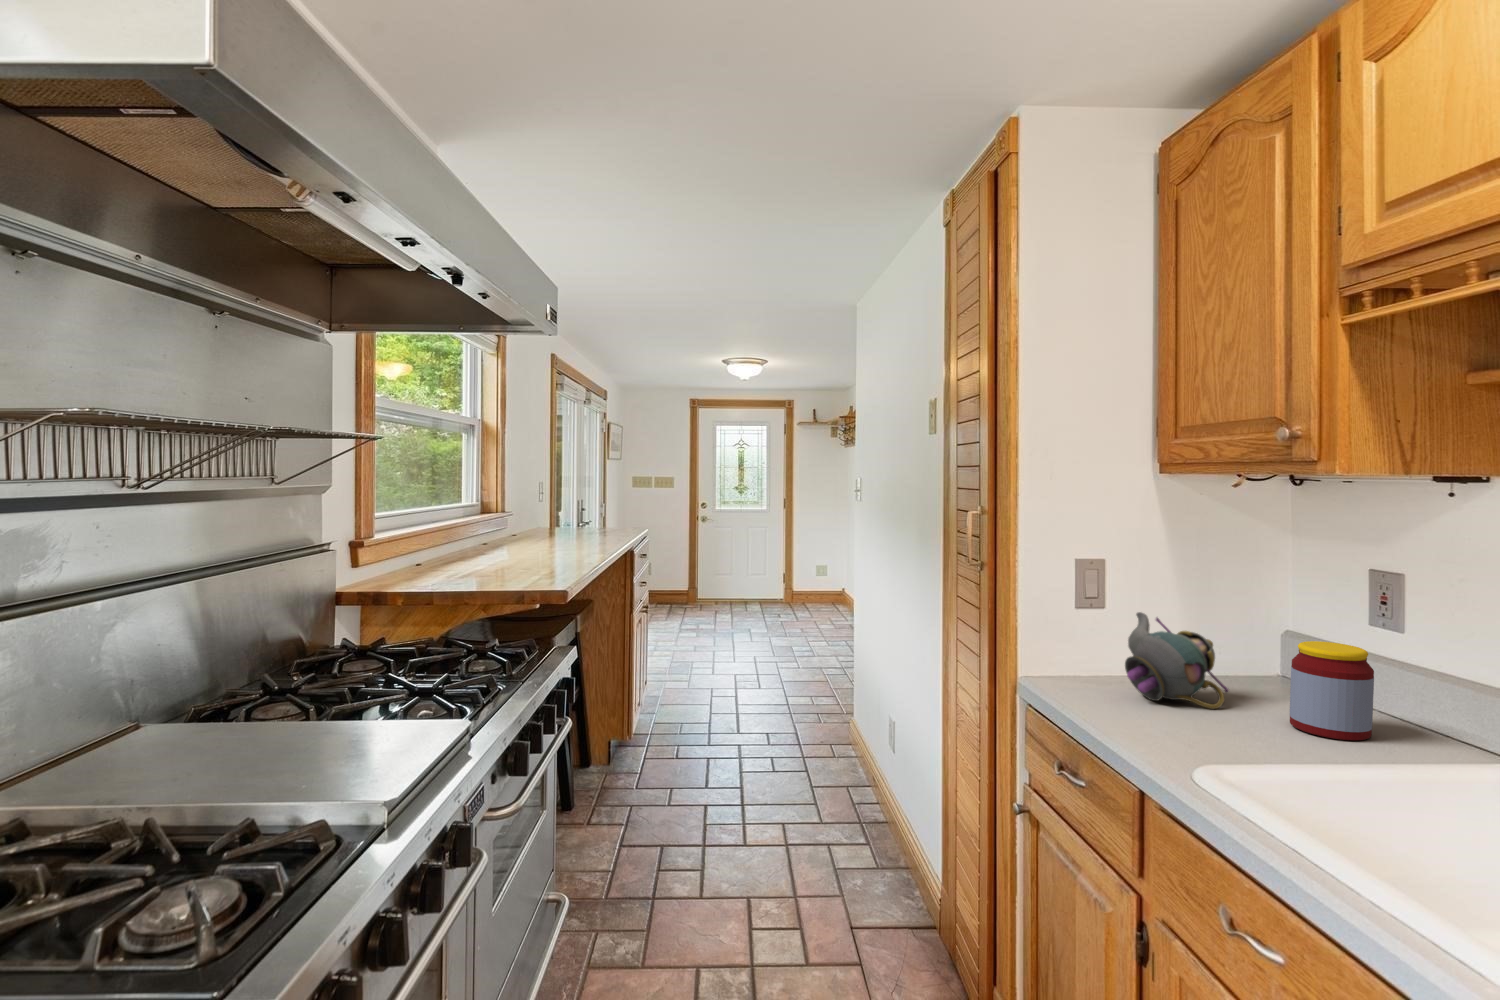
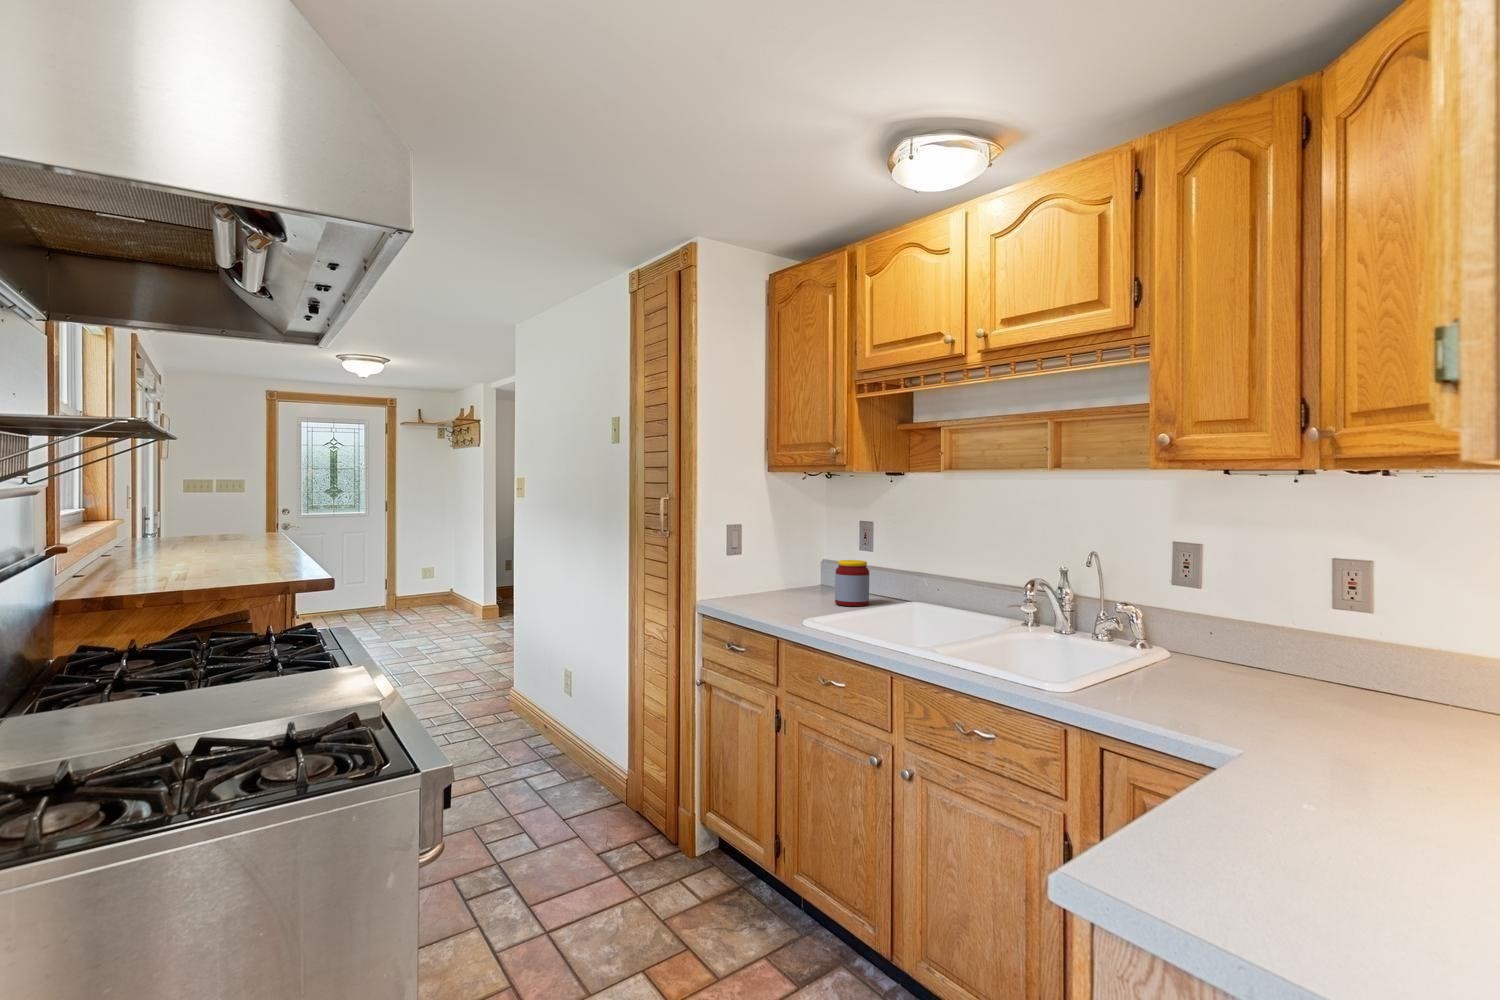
teapot: present [1125,612,1228,709] -> none [755,554,807,603]

